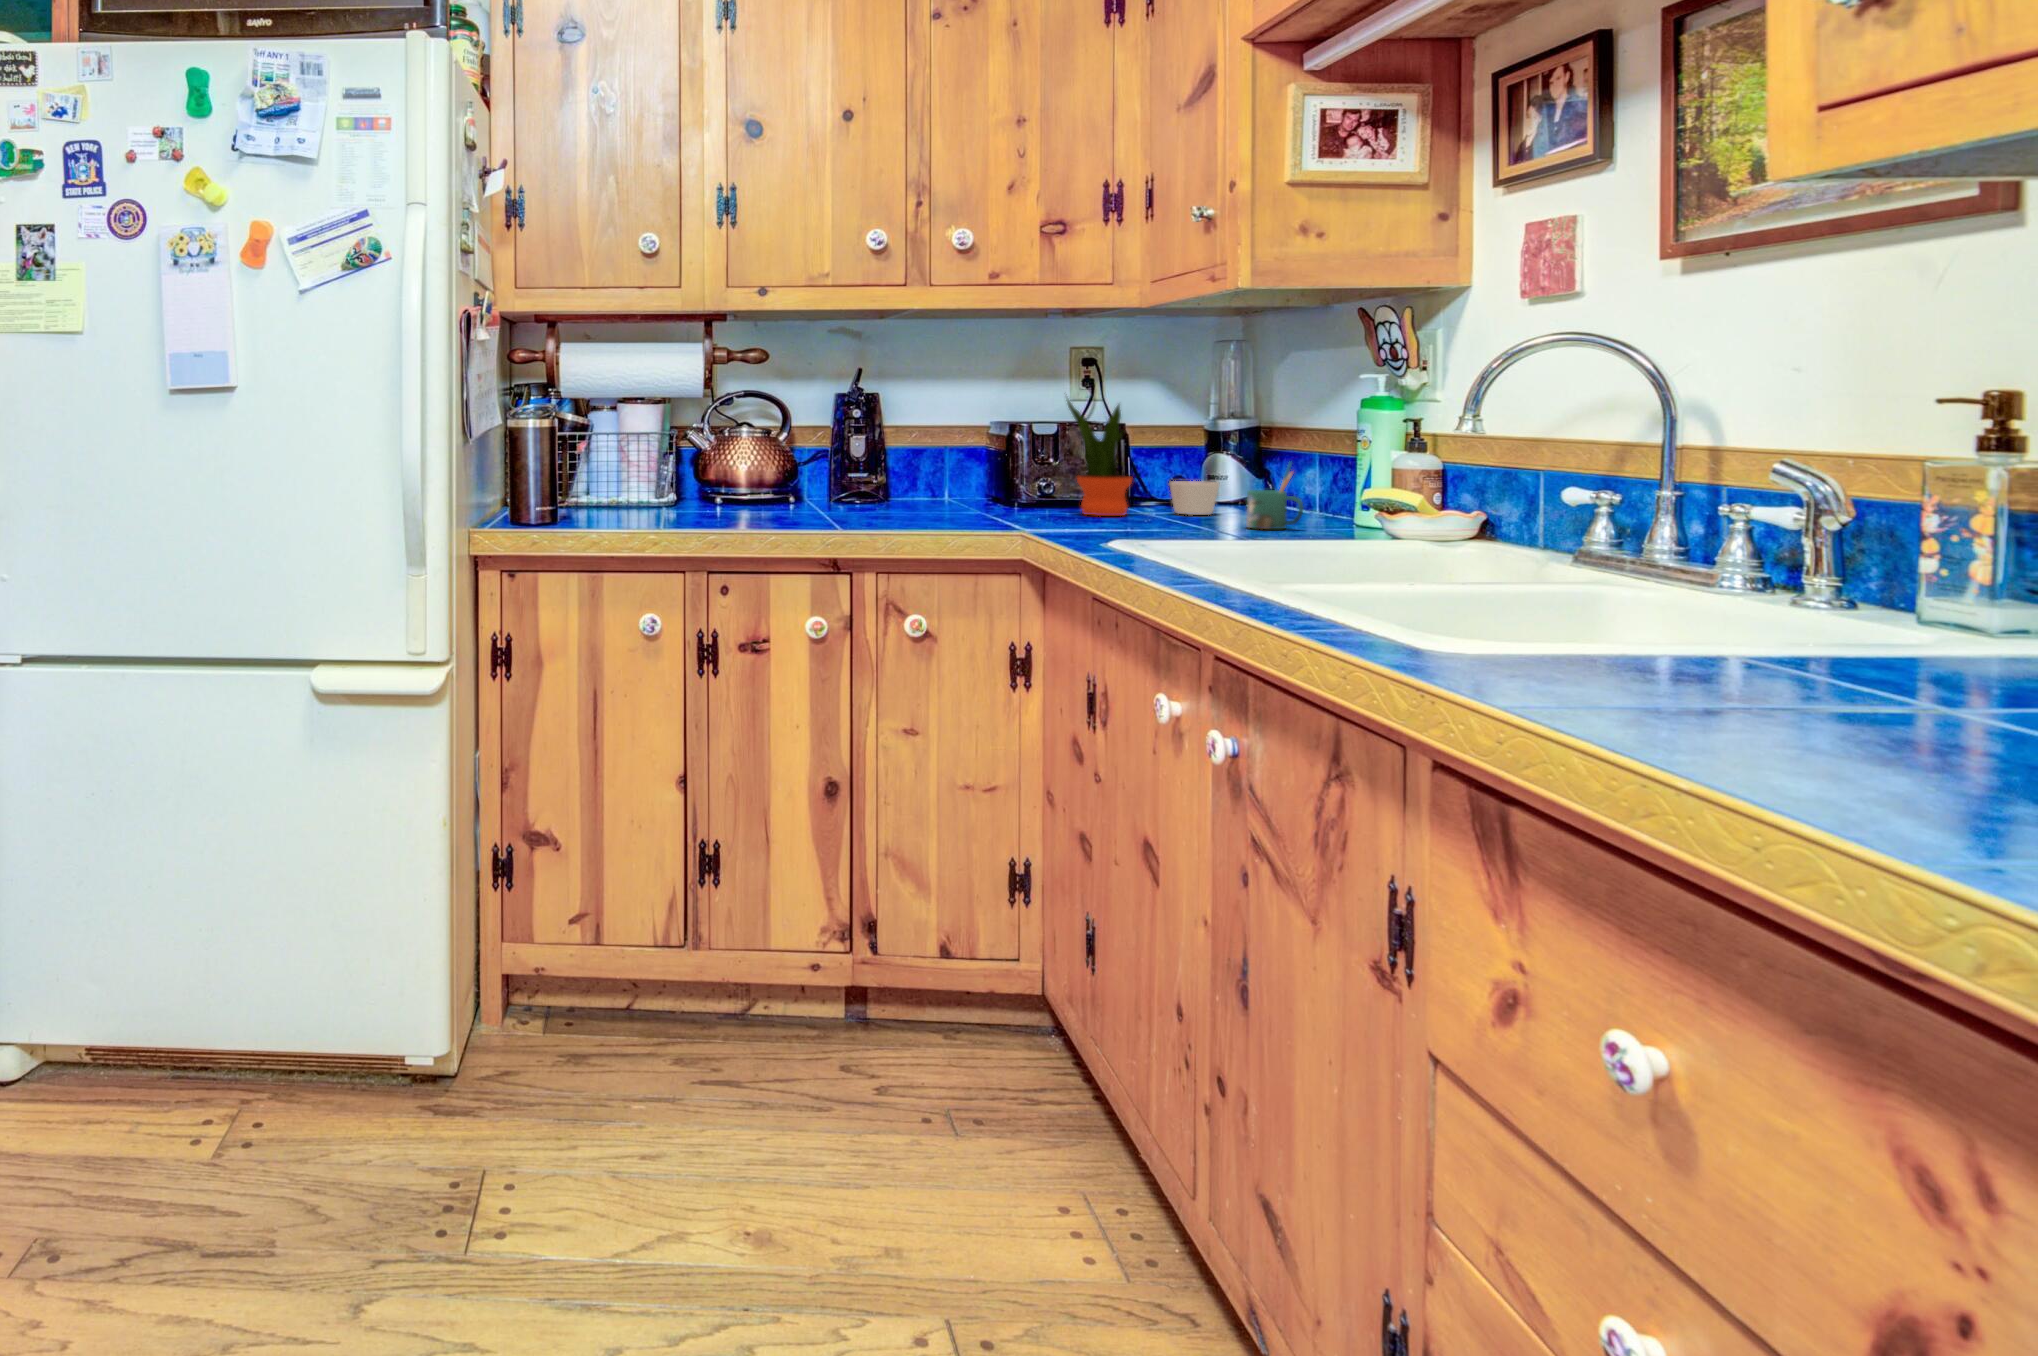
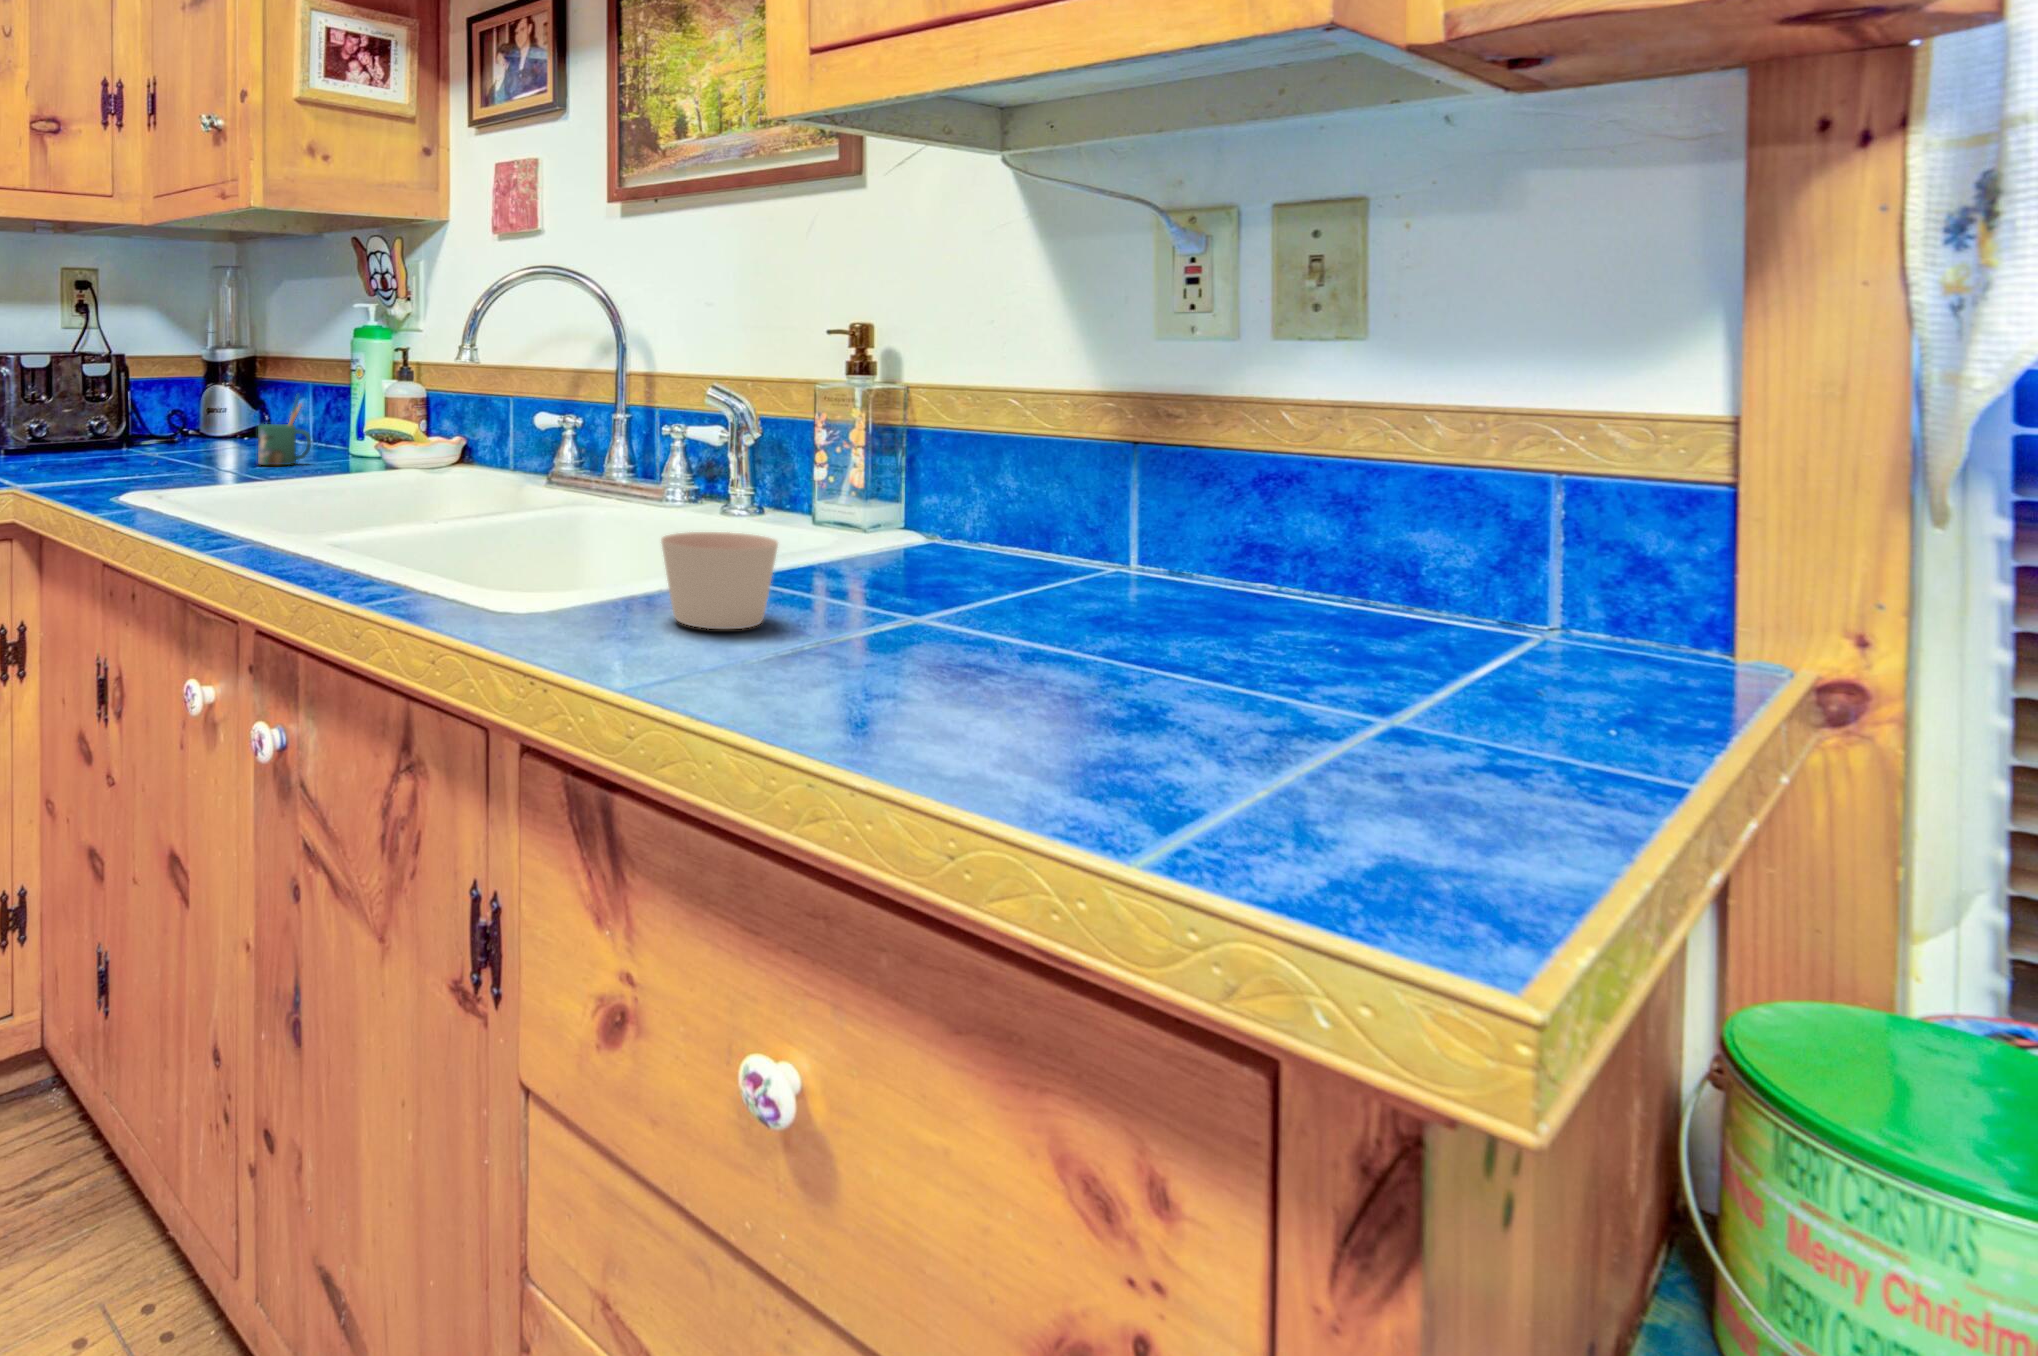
potted plant: present [1066,399,1132,516] -> none [63,318,140,460]
candle: present [1170,481,1219,515] -> present [661,532,778,629]

